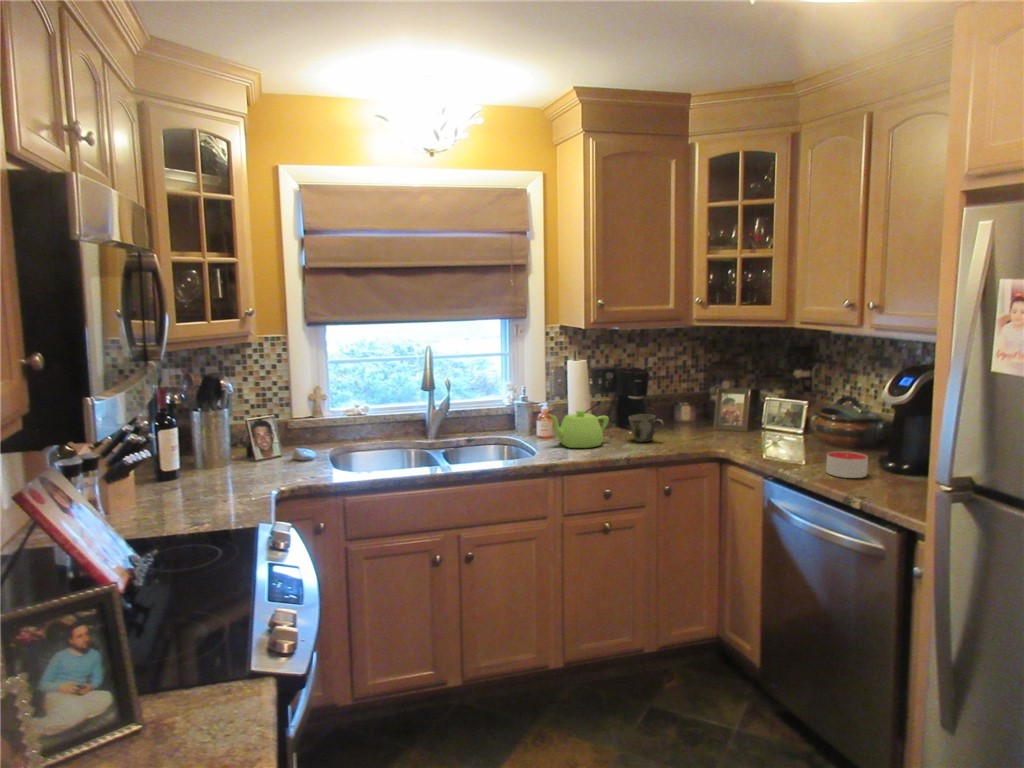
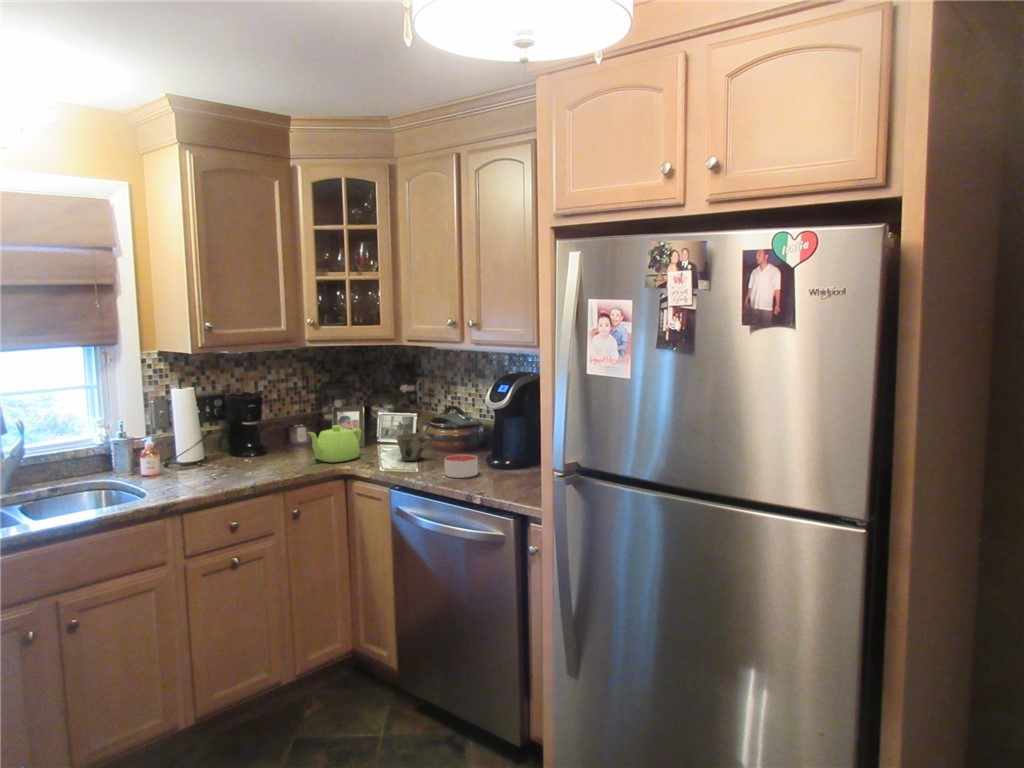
teapot: present [550,410,609,448] -> present [308,425,362,462]
mug: present [629,414,664,442] -> present [396,433,432,461]

